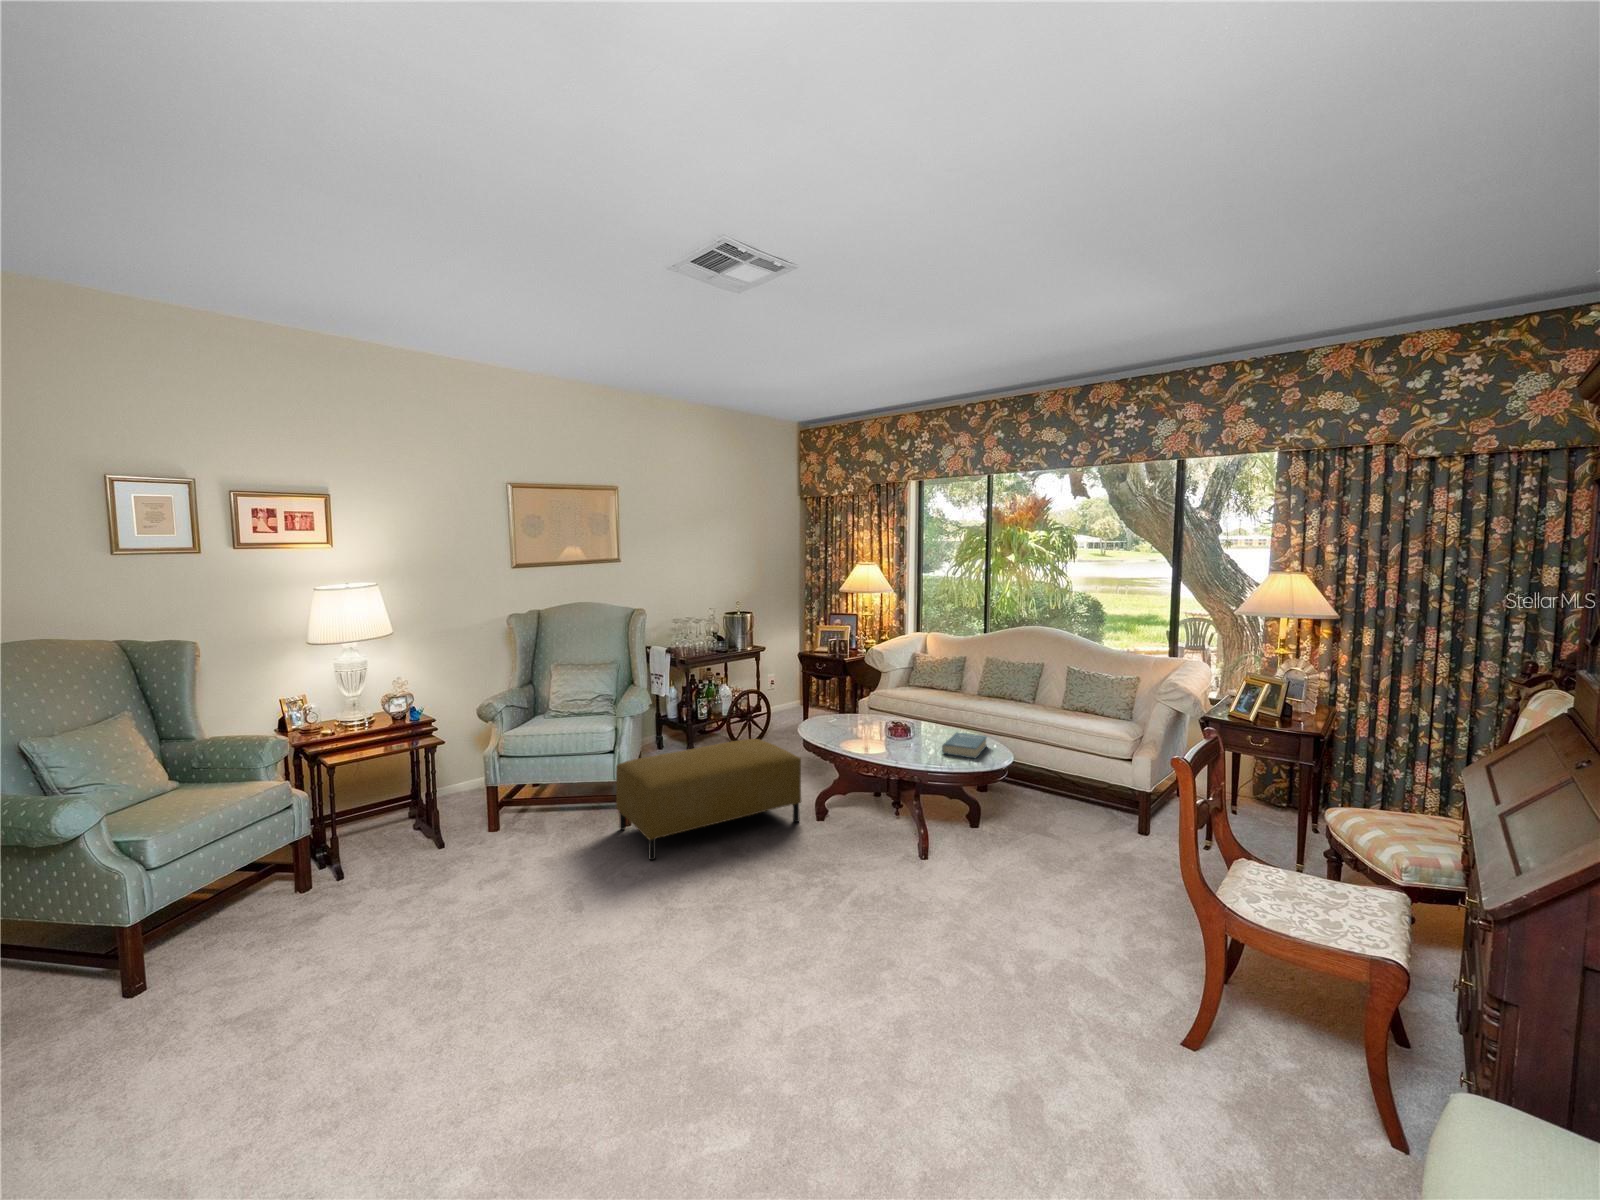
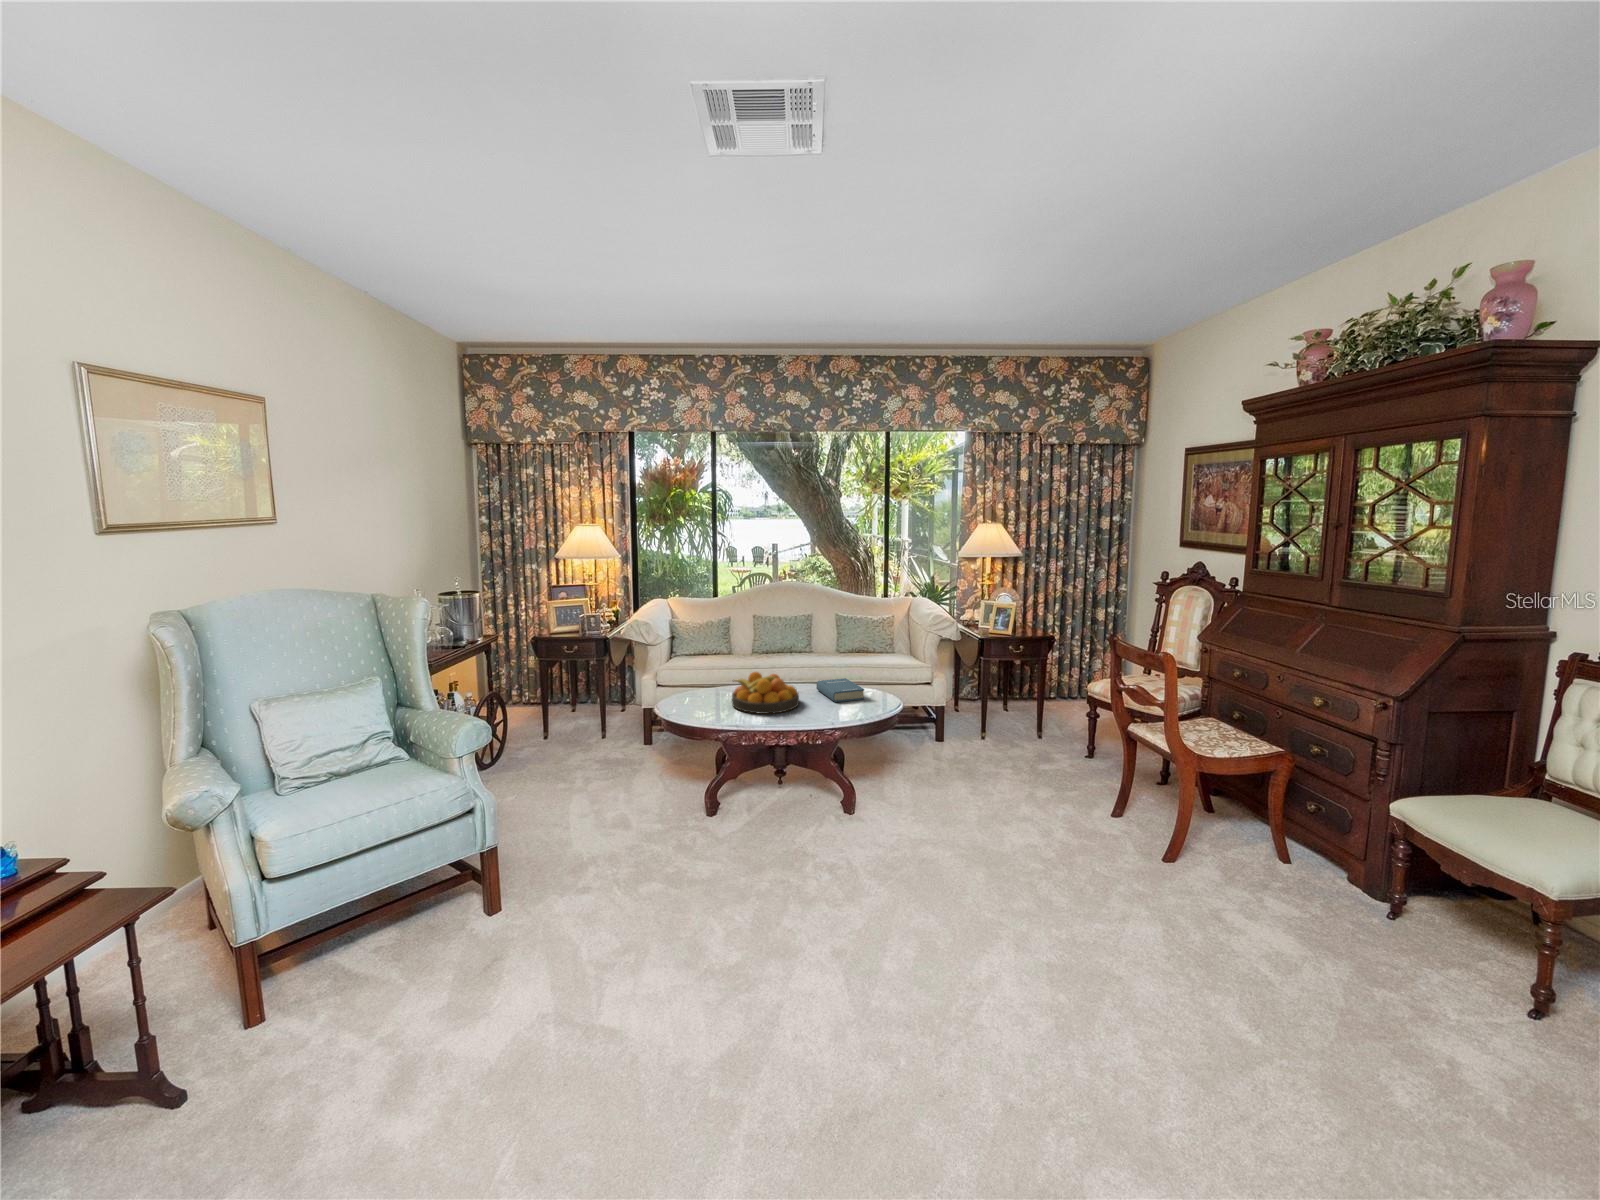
fruit bowl: none [854,710,917,750] -> present [732,672,799,714]
ottoman: present [616,739,801,860] -> none [500,738,711,936]

